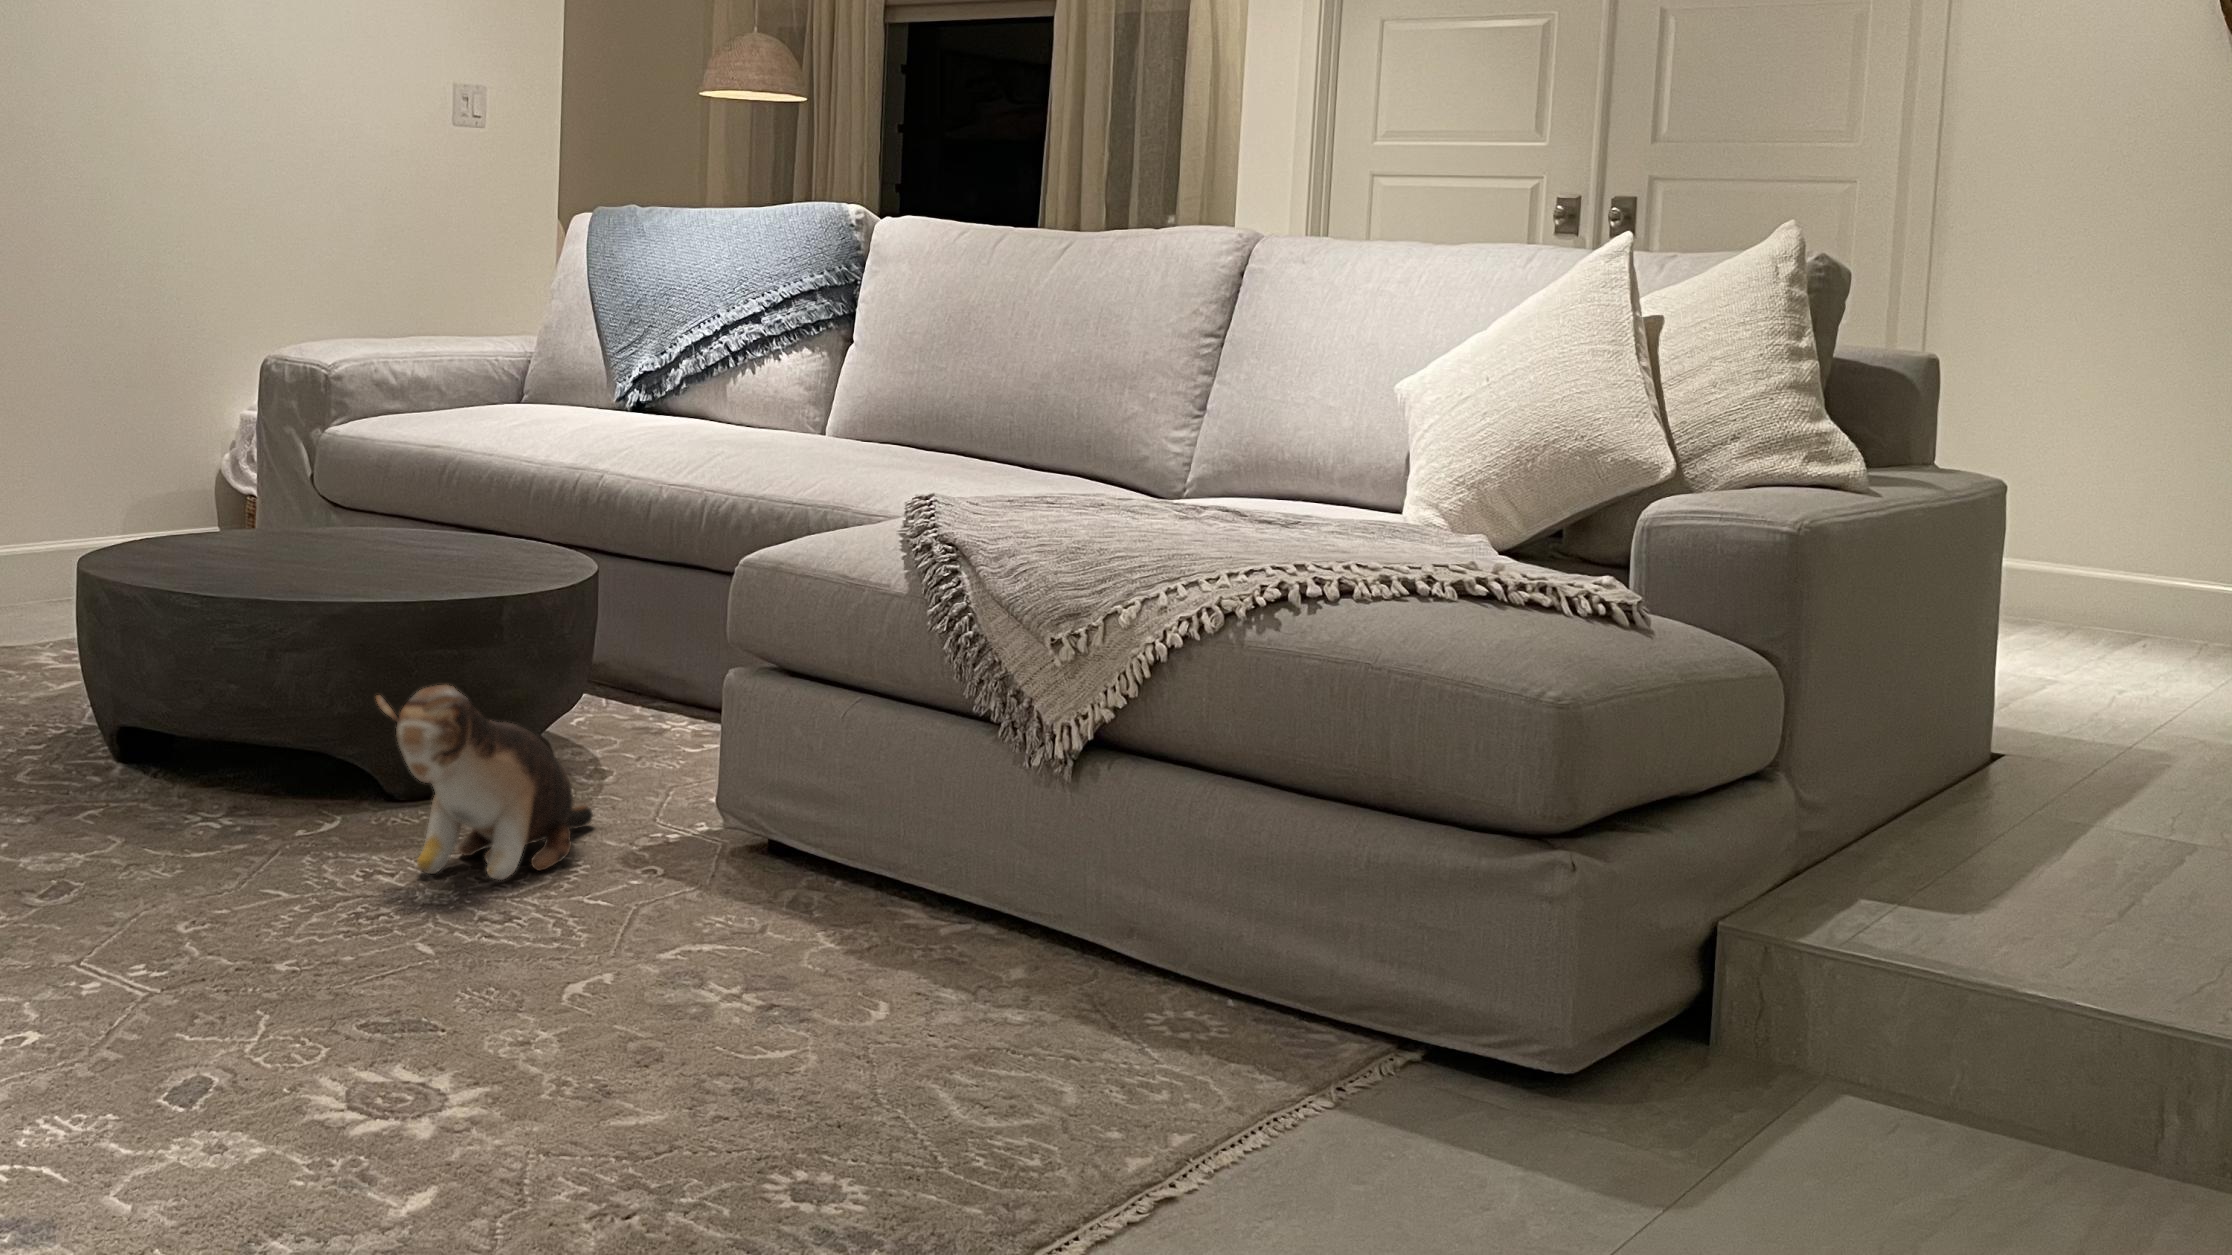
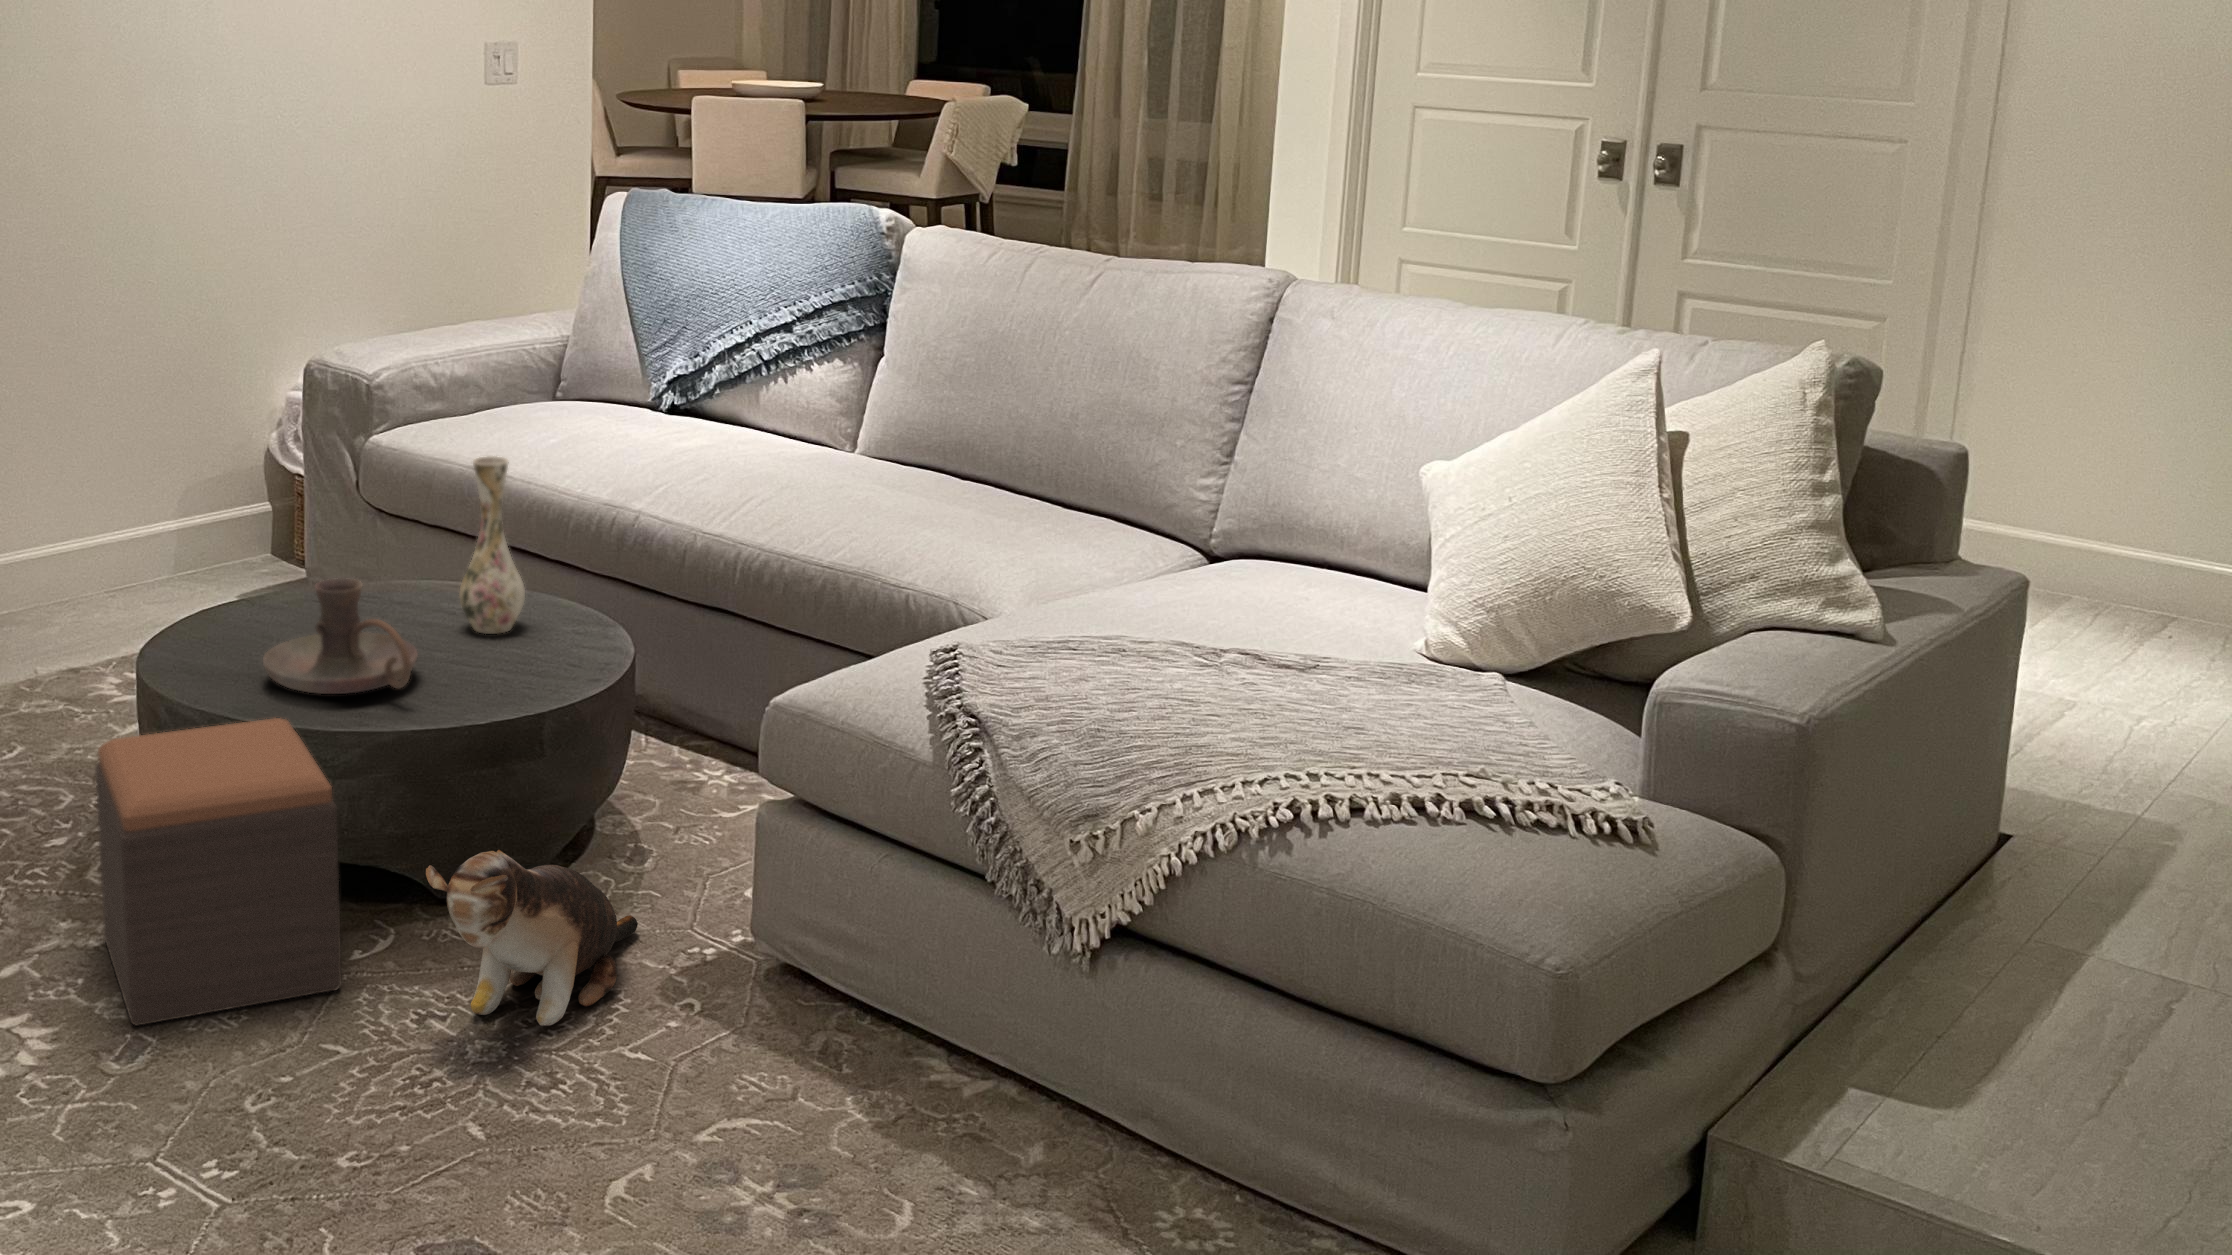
vase: none [413,369,481,552] -> present [460,456,525,634]
candle holder: none [208,466,370,576] -> present [263,578,418,694]
footstool: none [27,588,283,874] -> present [95,718,342,1026]

